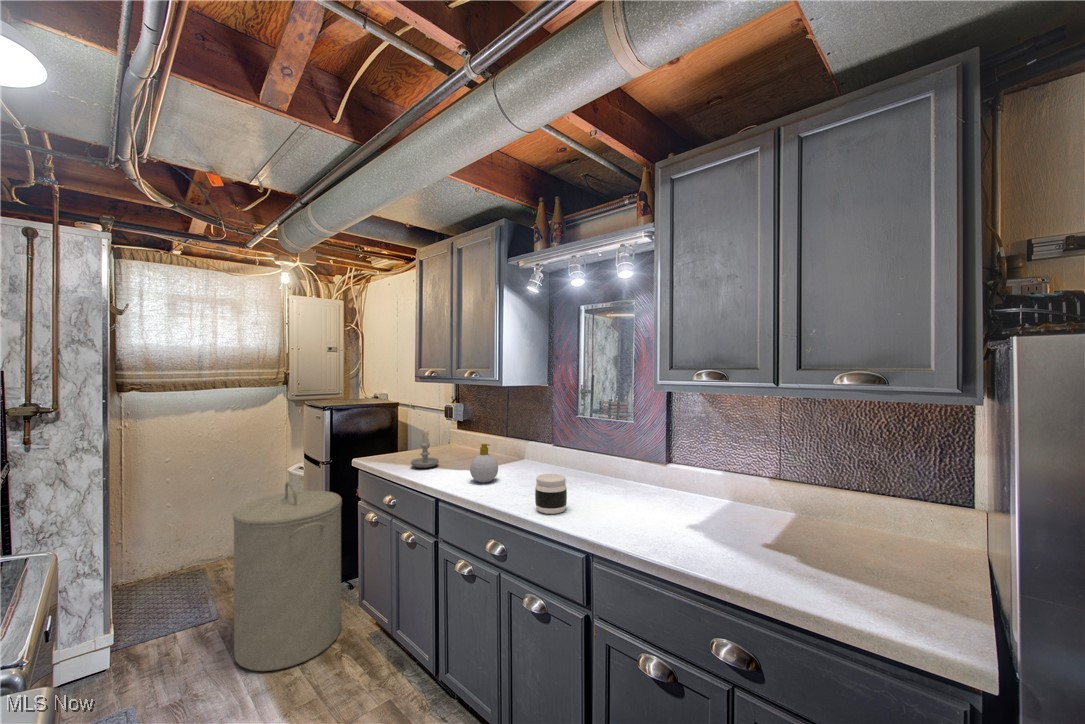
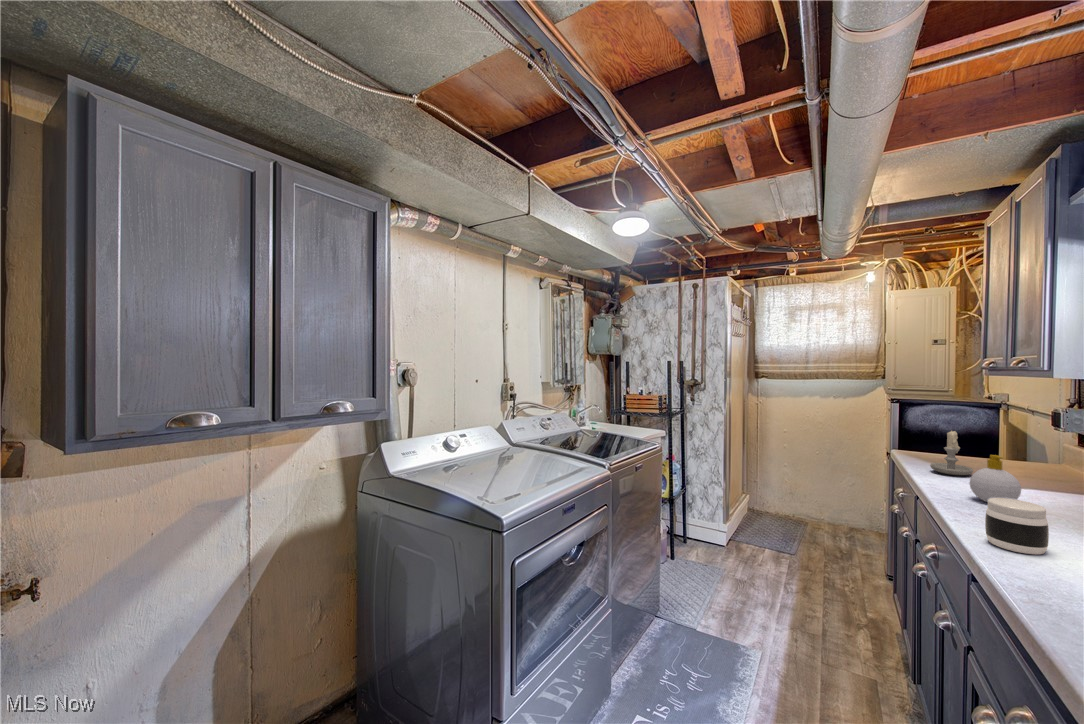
laundry hamper: present [233,482,342,671] -> none [785,458,884,618]

